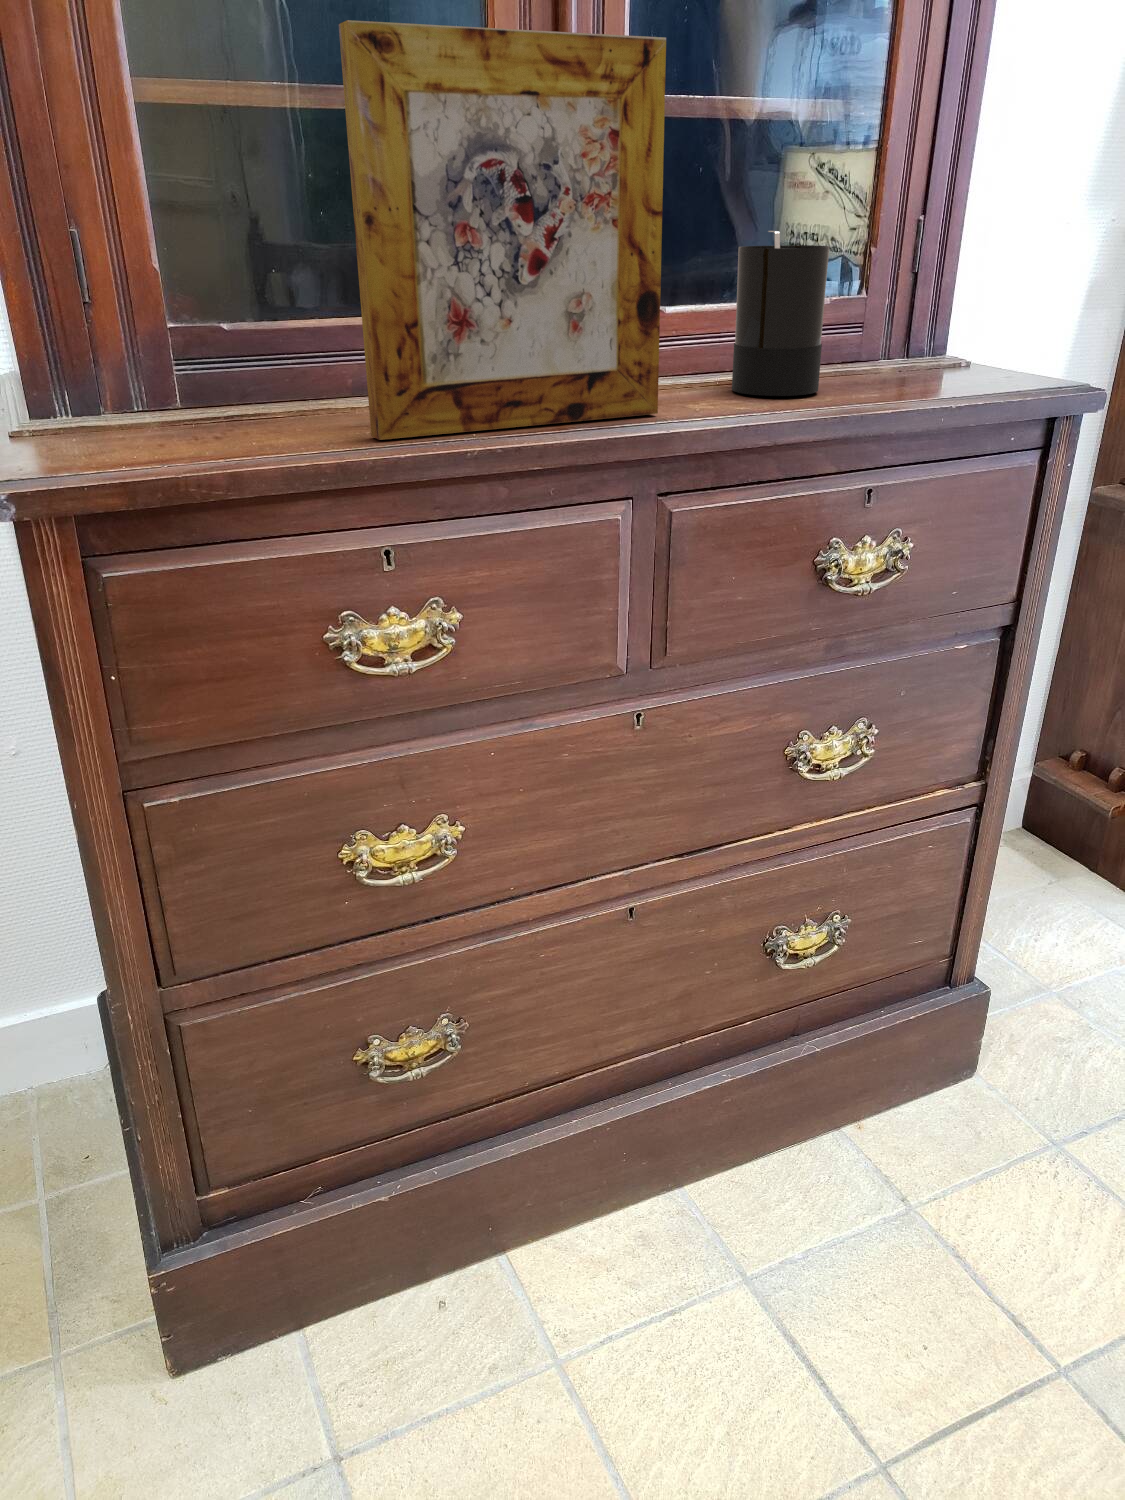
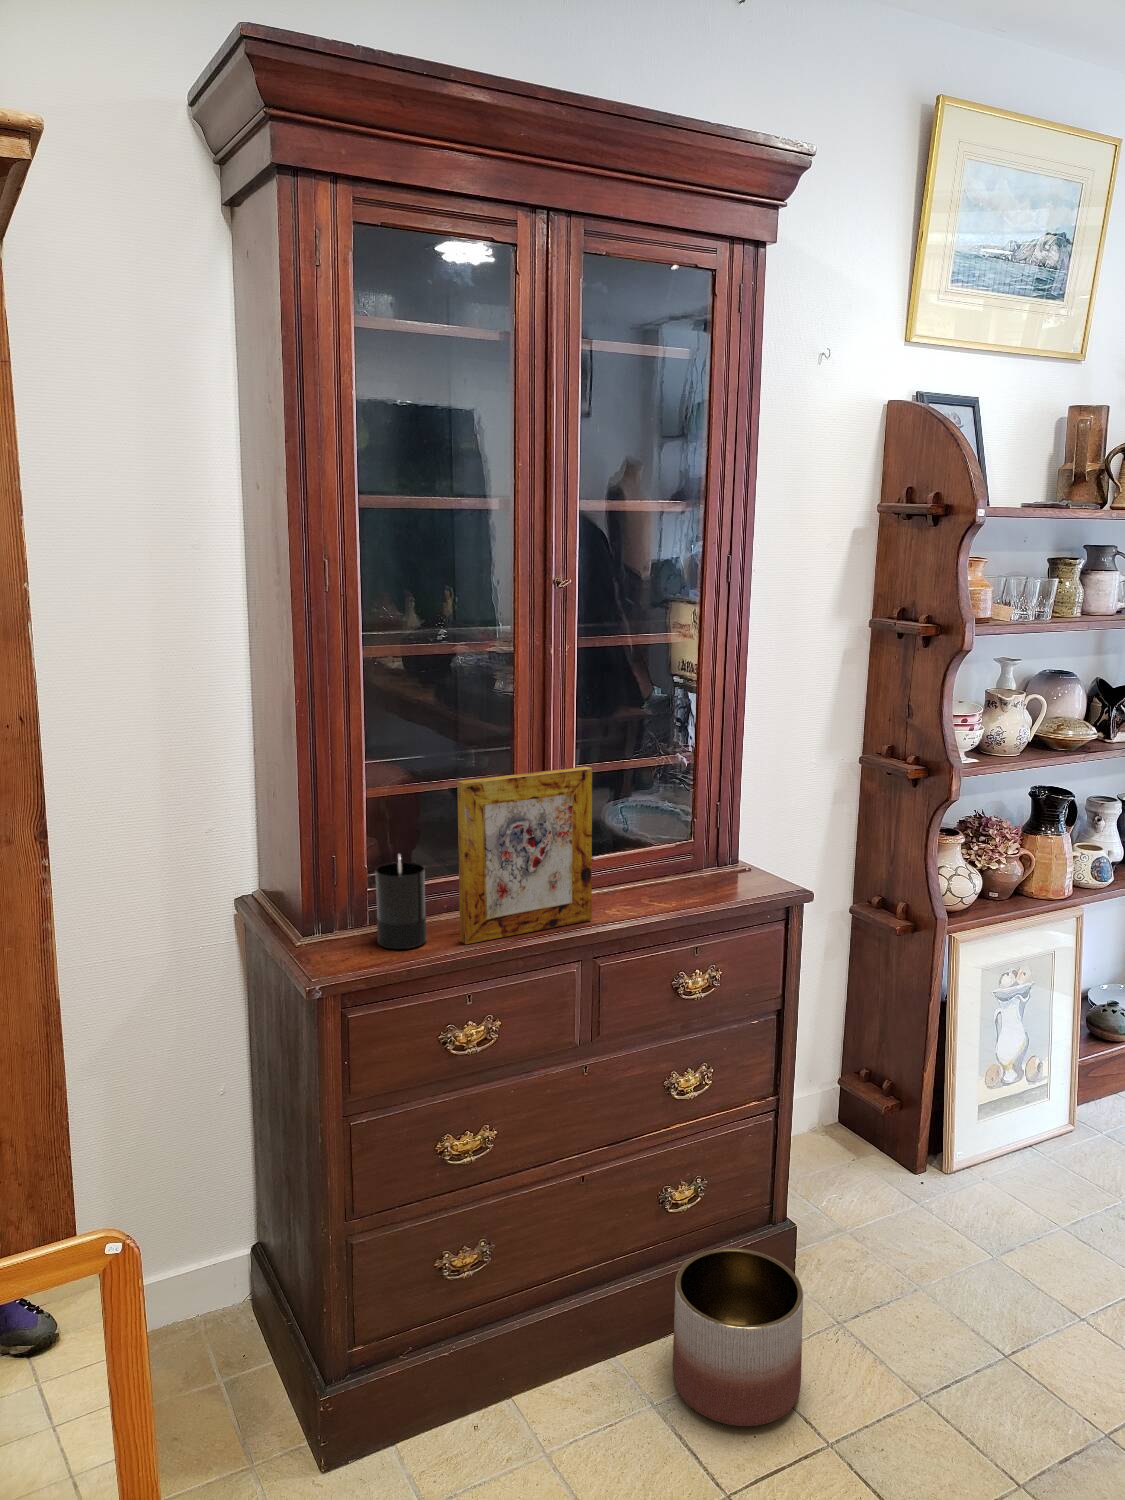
candle: present [732,231,829,396] -> present [375,854,426,949]
planter: none [780,1030,1028,1330] -> present [673,1248,803,1426]

